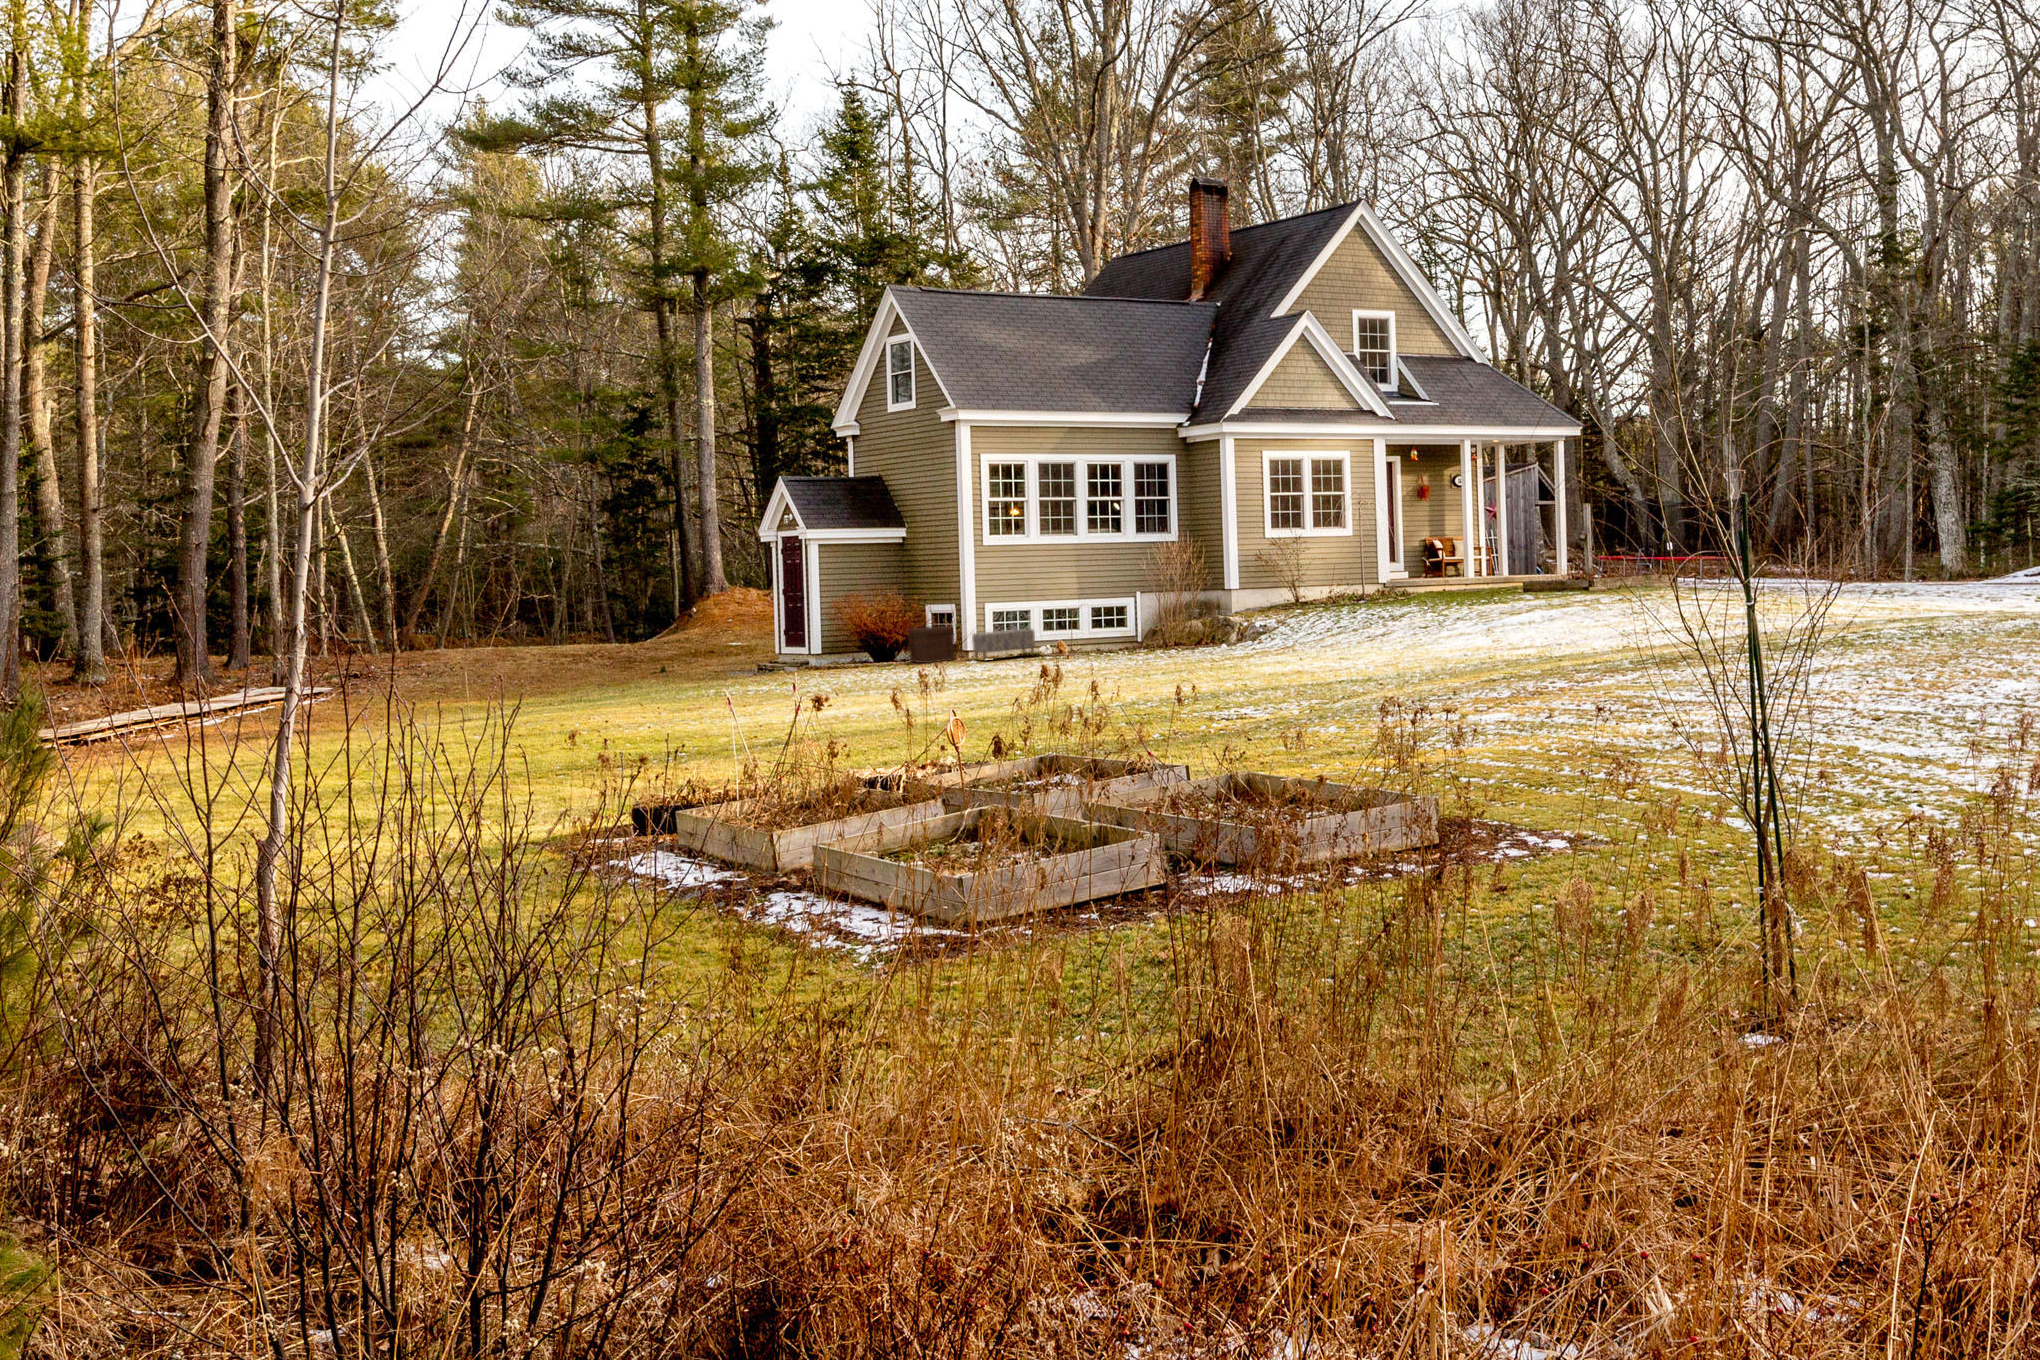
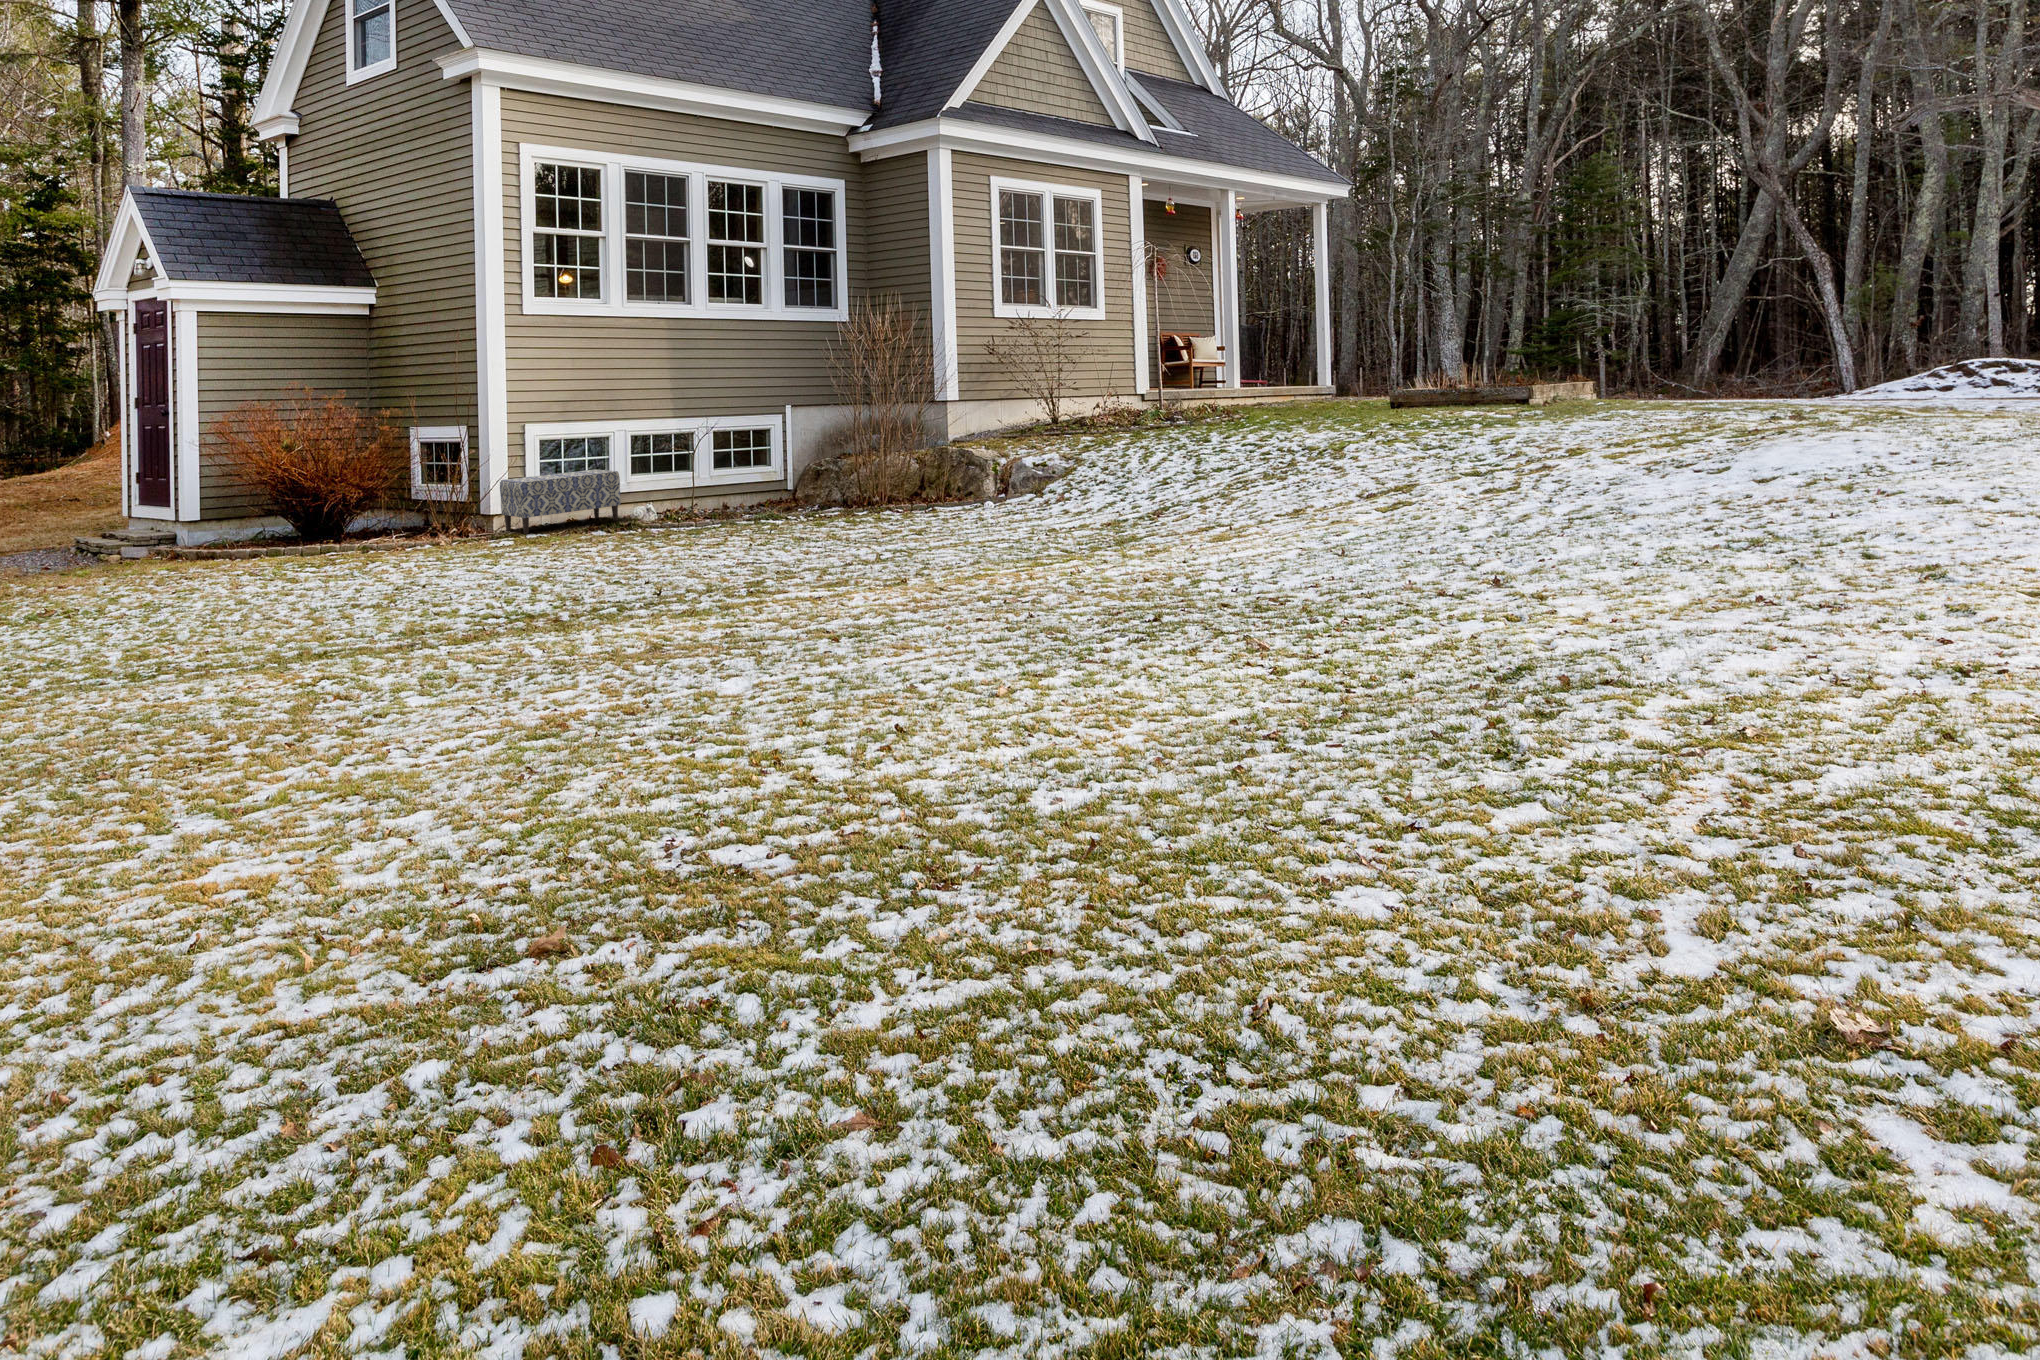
wooden crate: present [908,626,955,663] -> none [373,465,465,537]

